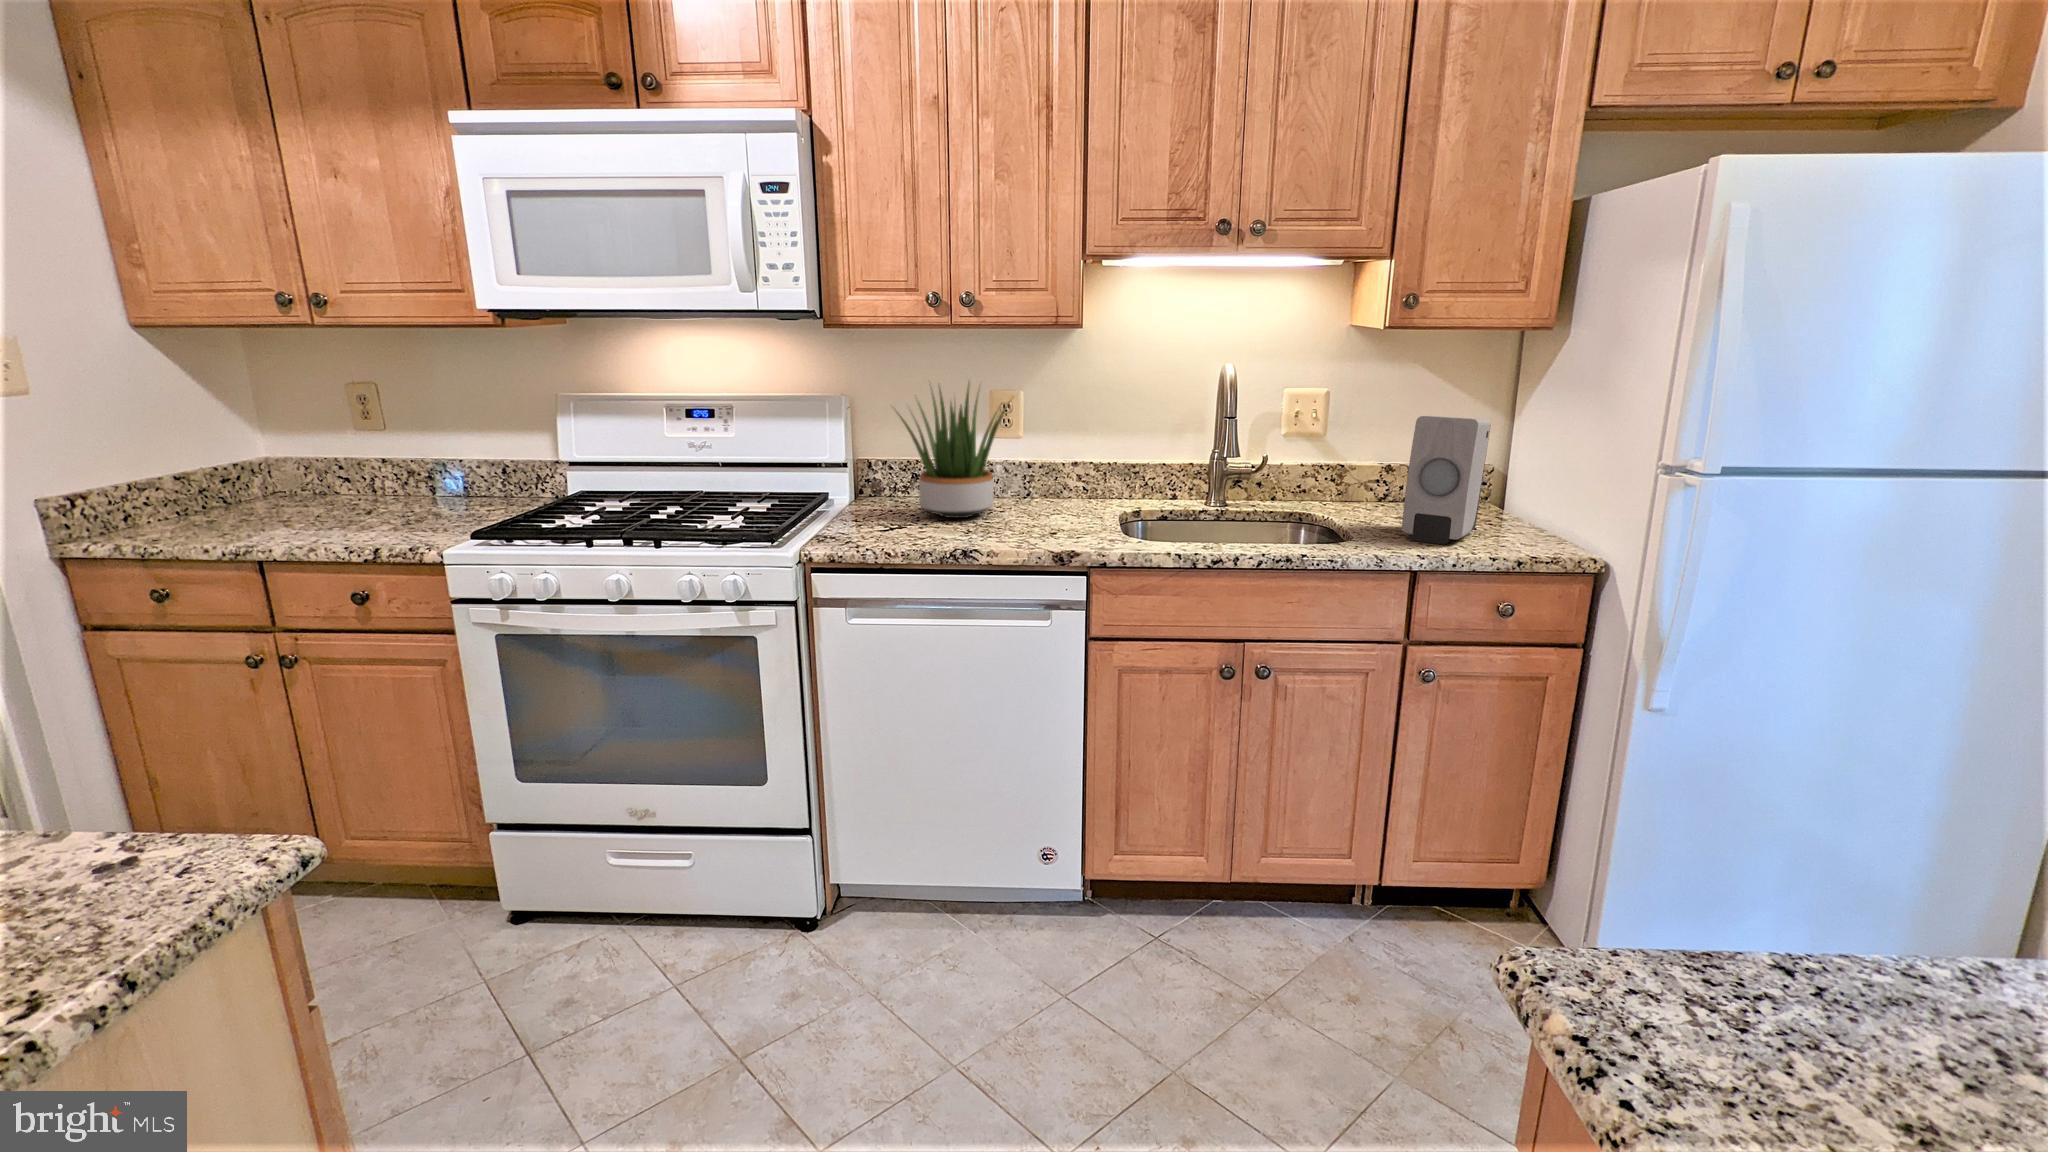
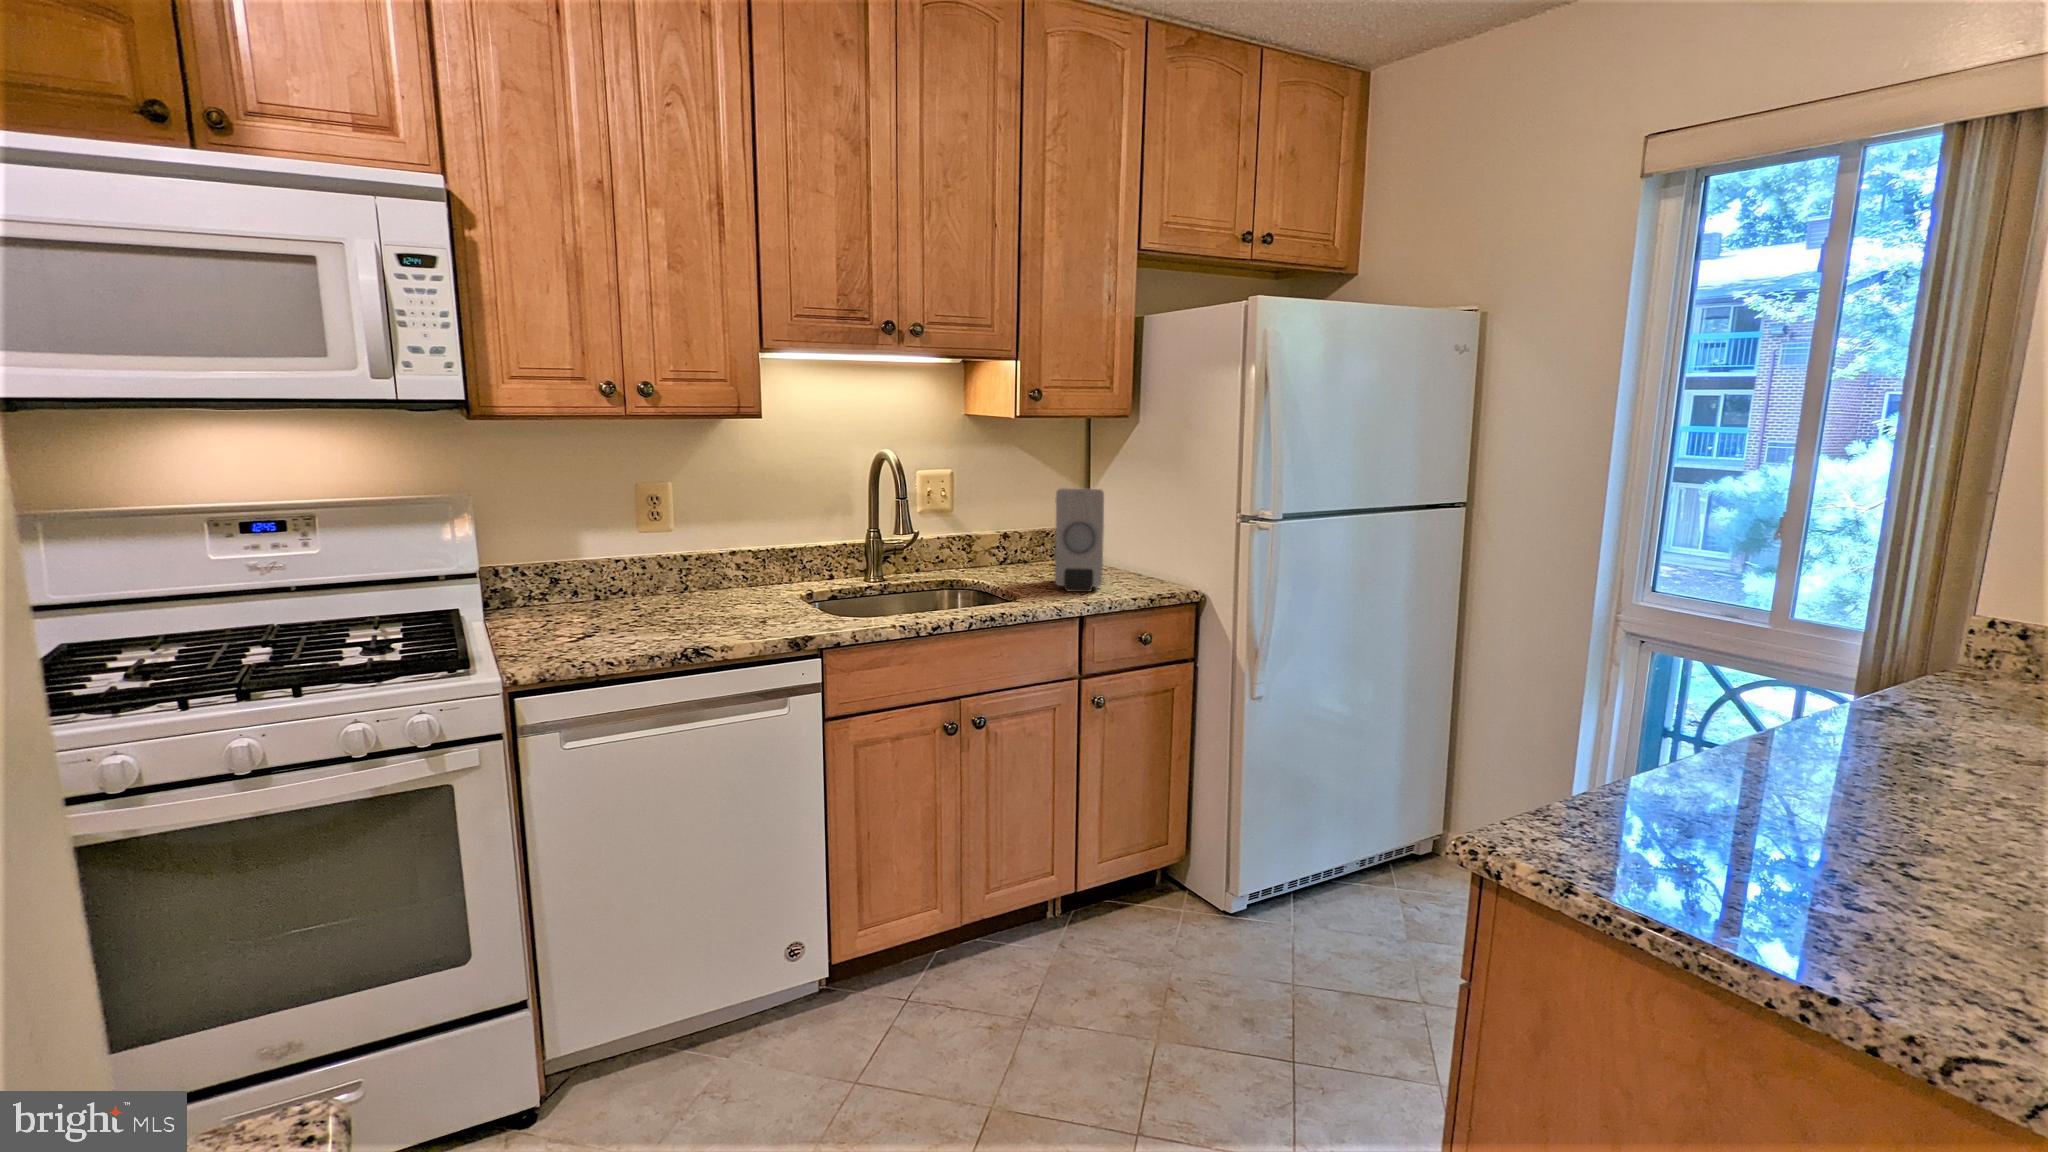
potted plant: present [897,385,1009,518] -> none [563,472,695,620]

